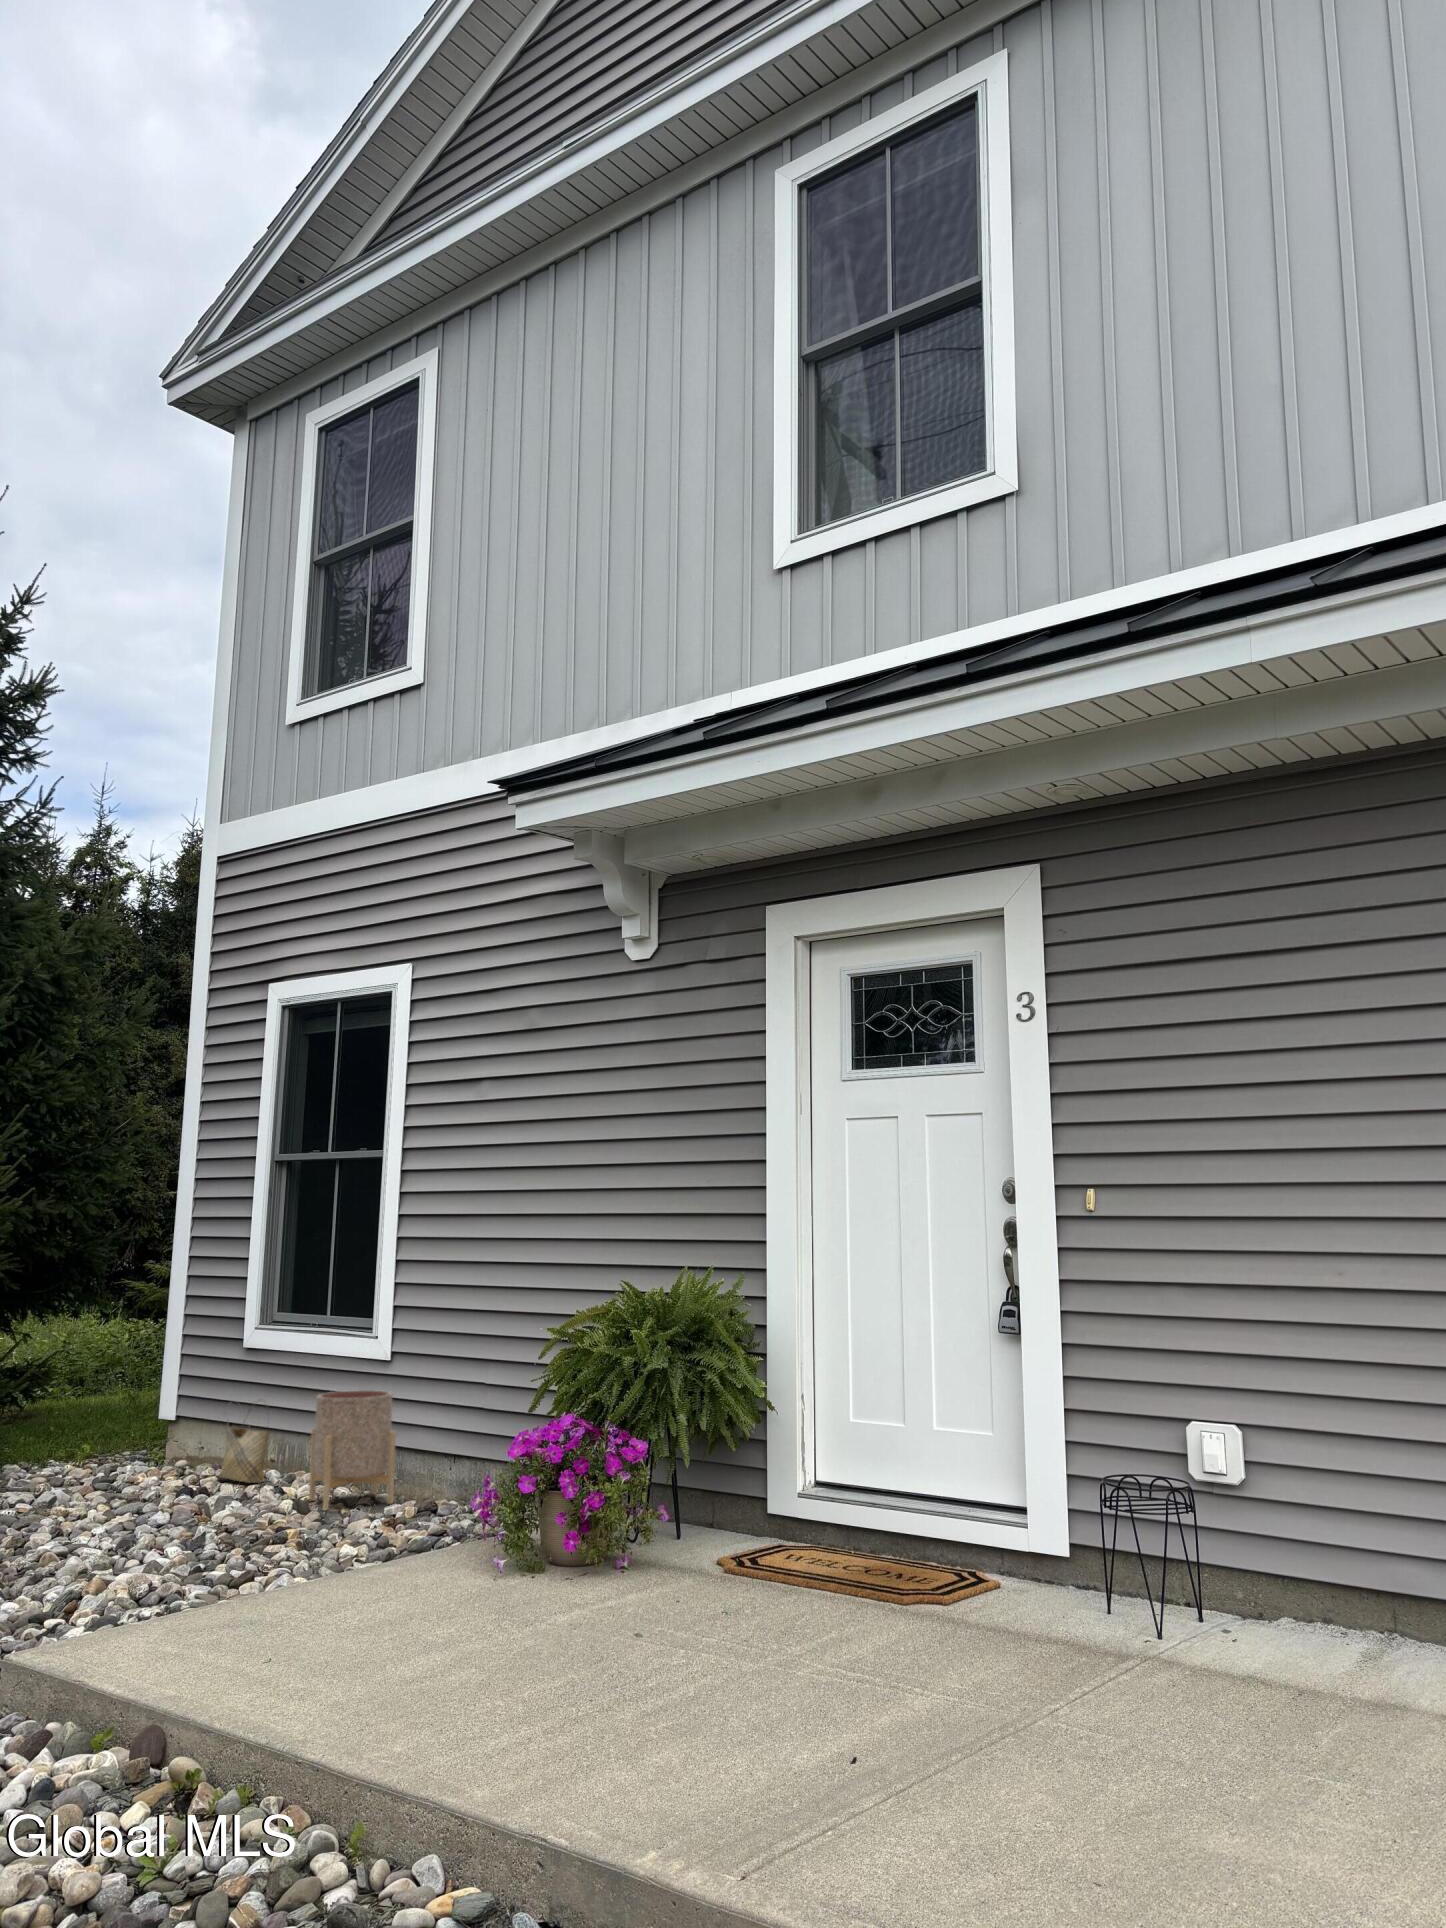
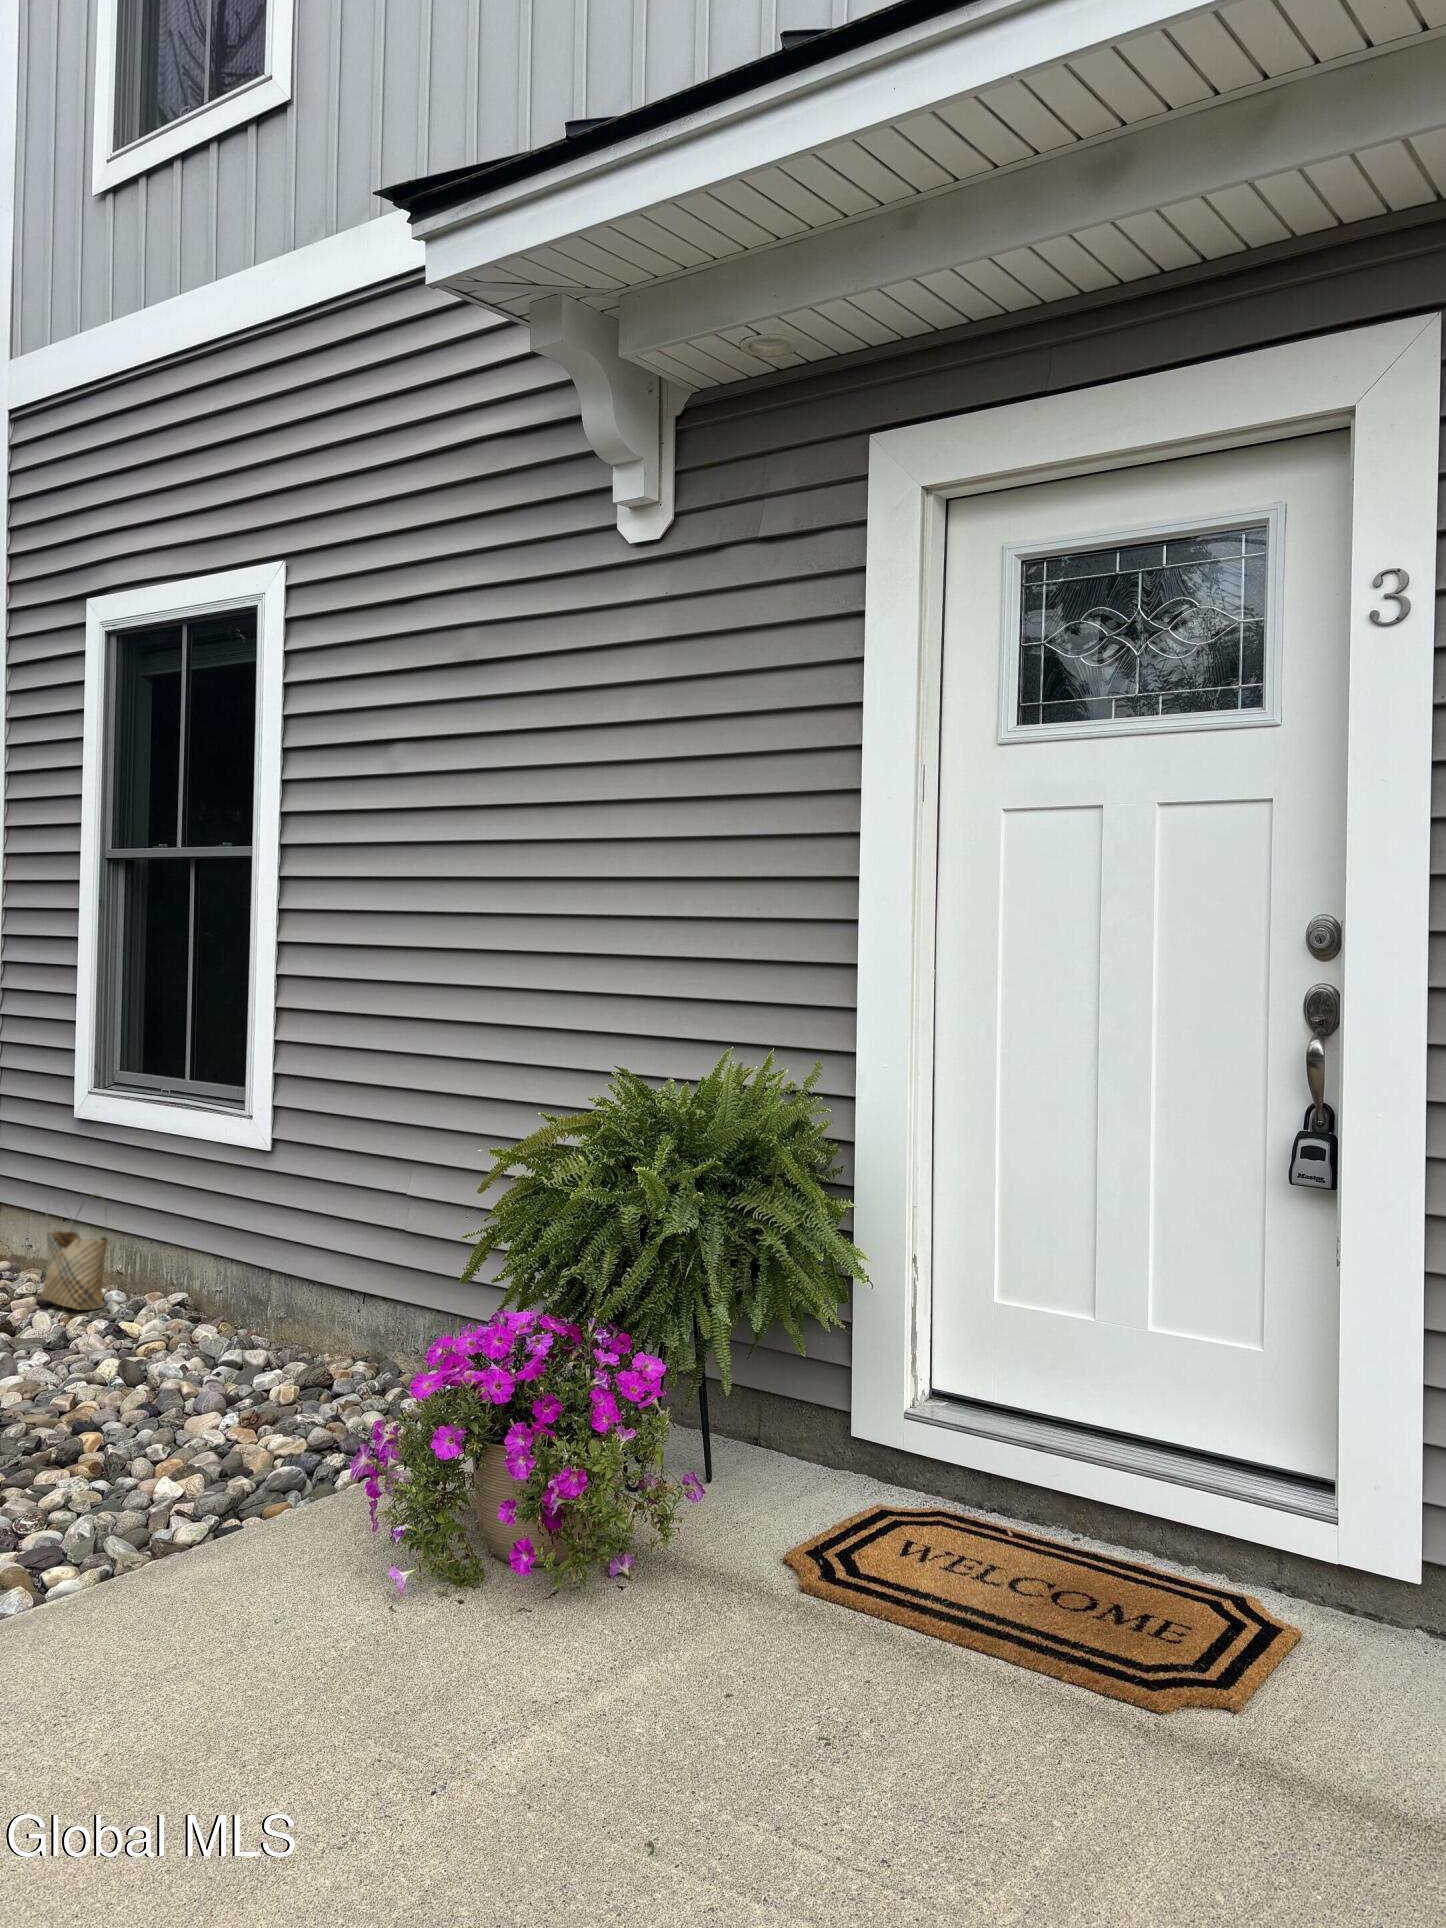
planter: present [309,1390,396,1510] -> none [152,1195,275,1375]

